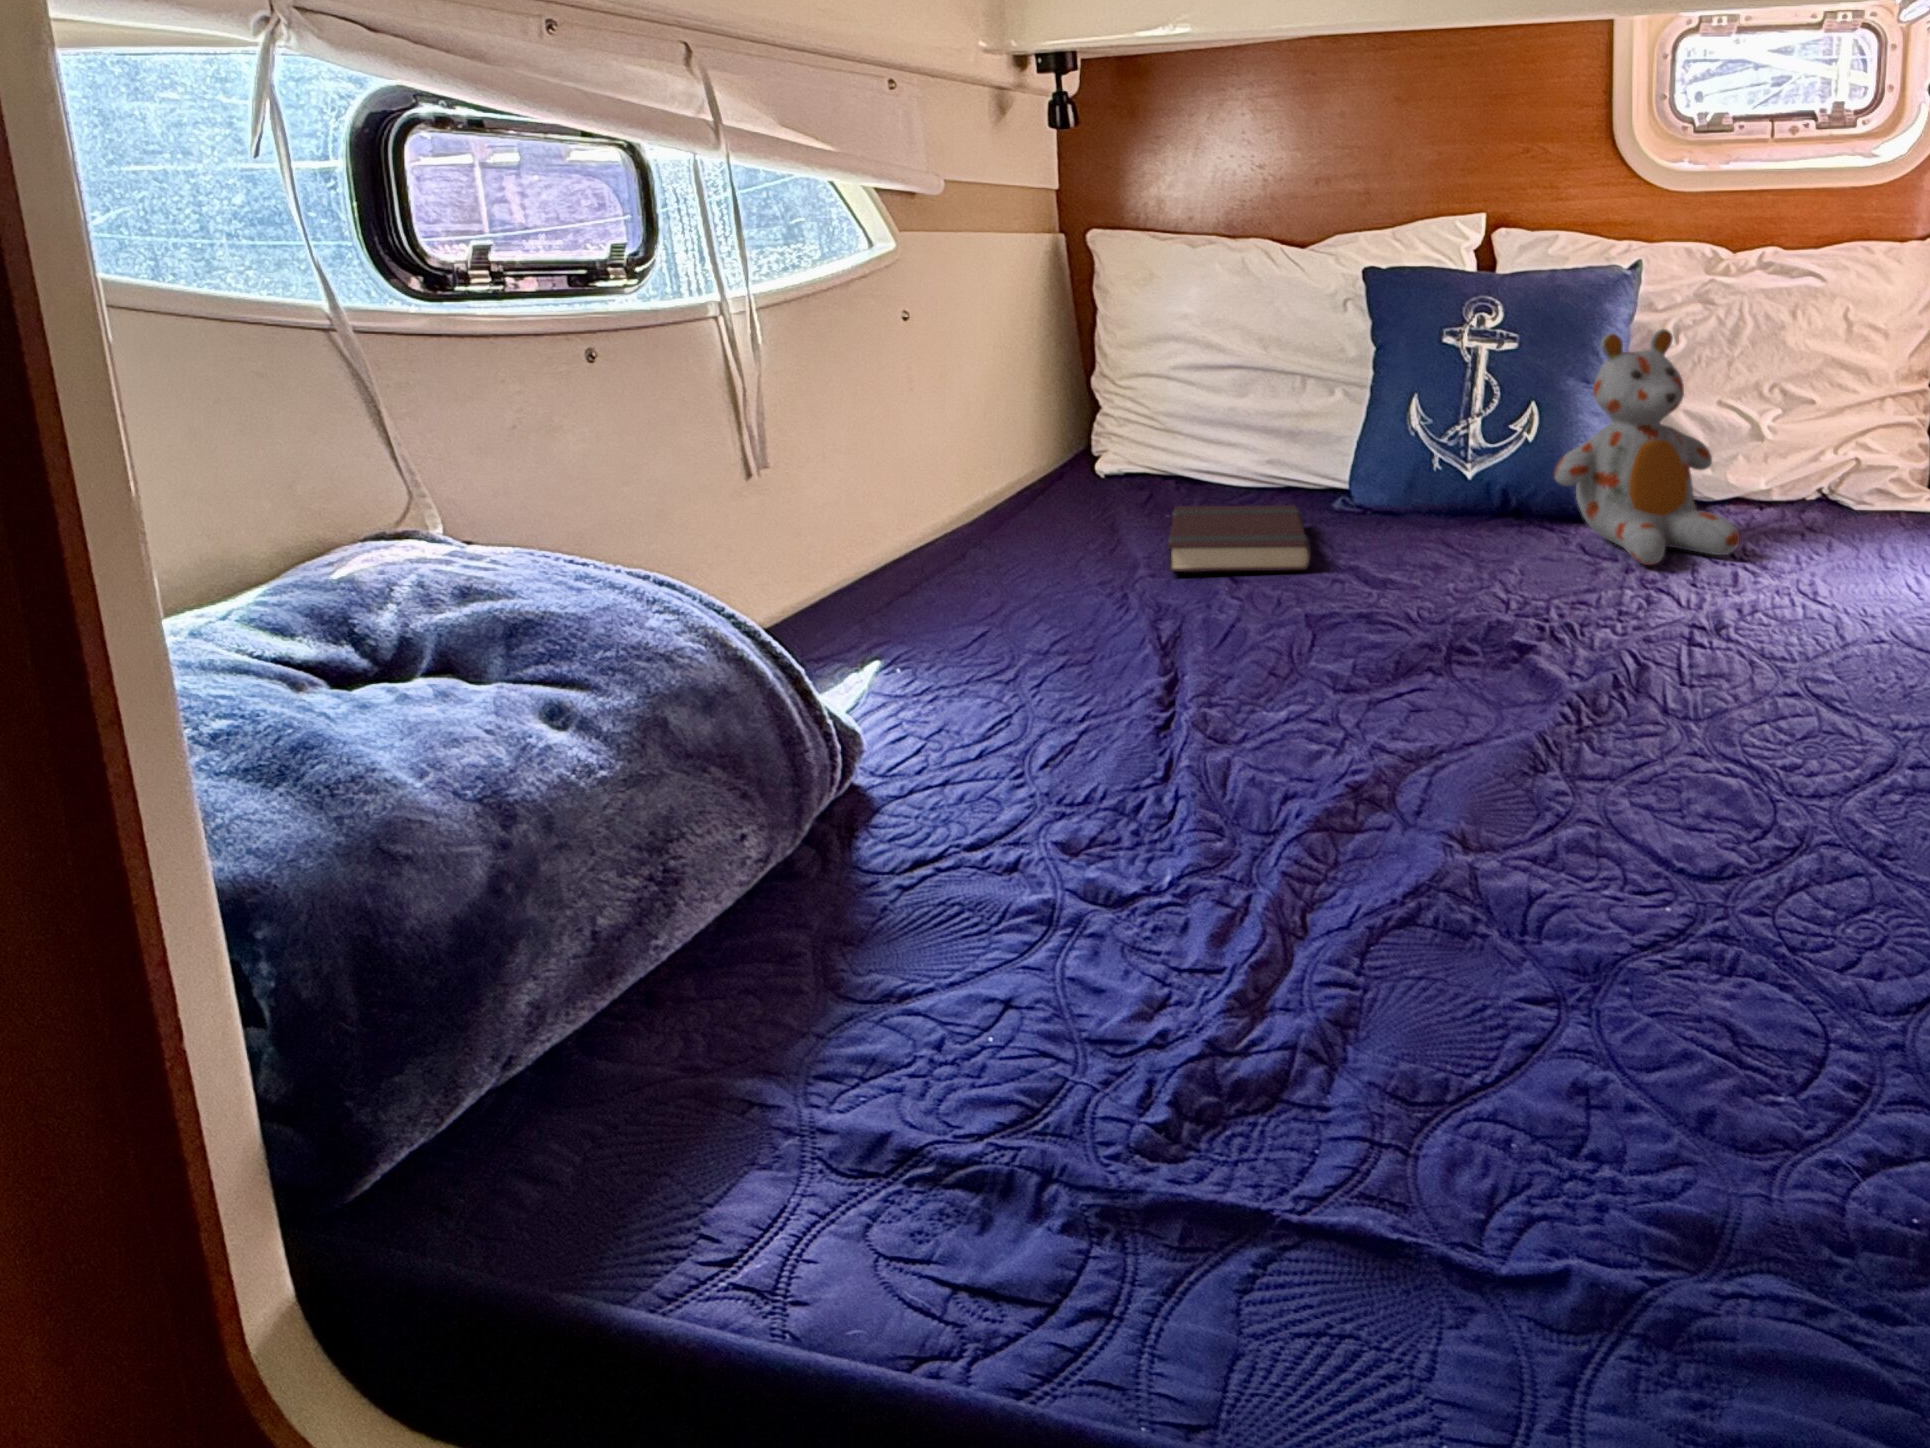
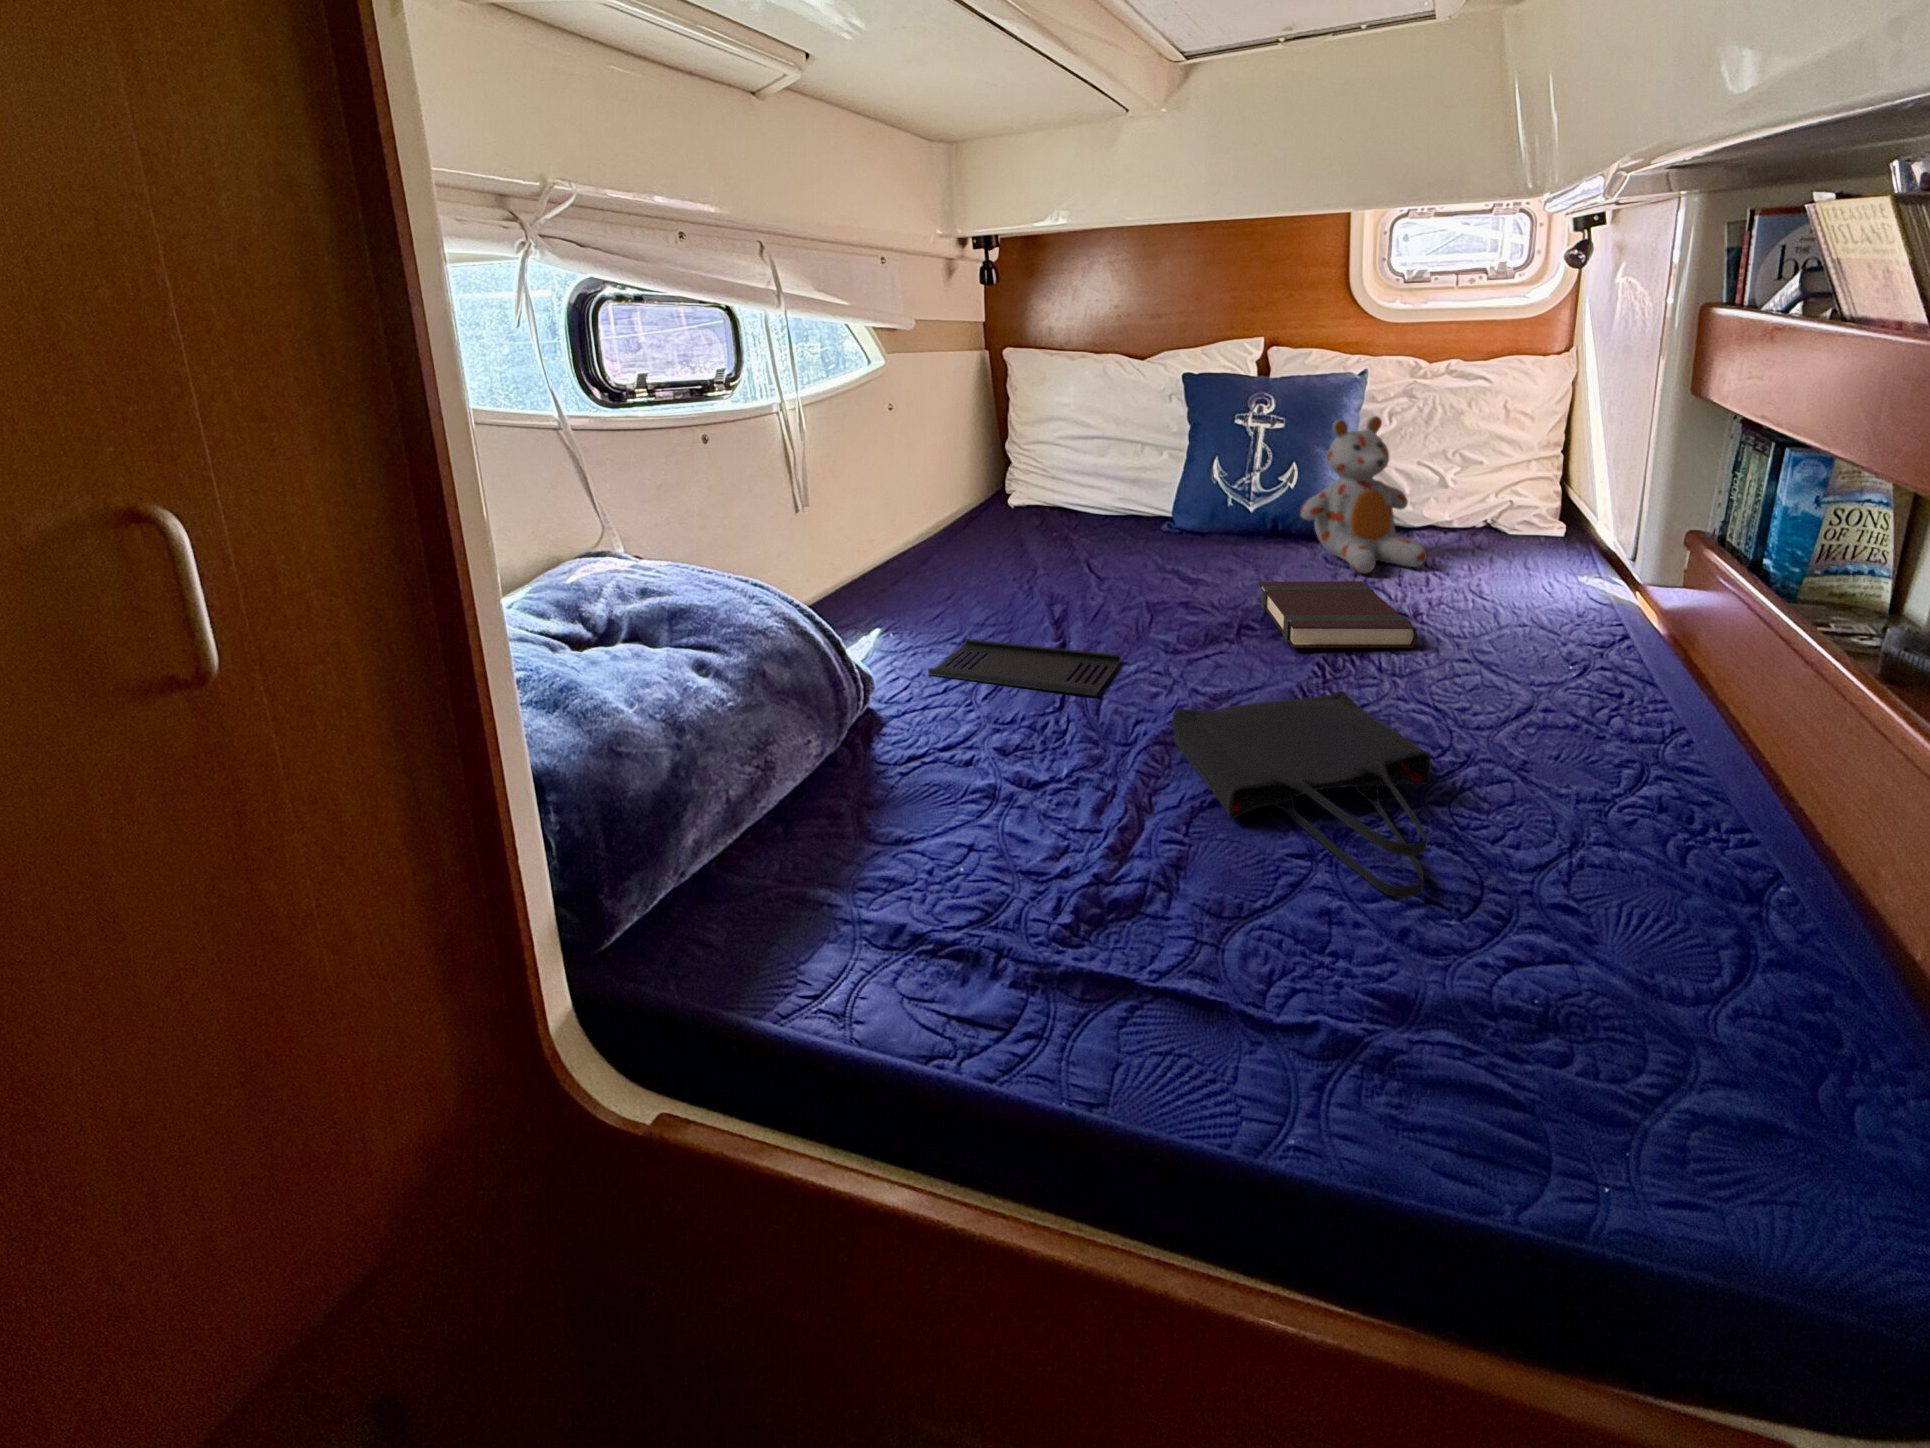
book: present [1168,505,1311,572] -> present [1258,581,1417,648]
tray: none [966,668,1277,753] -> present [928,639,1121,696]
tote bag: none [1350,736,1748,1060] -> present [1173,691,1431,898]

